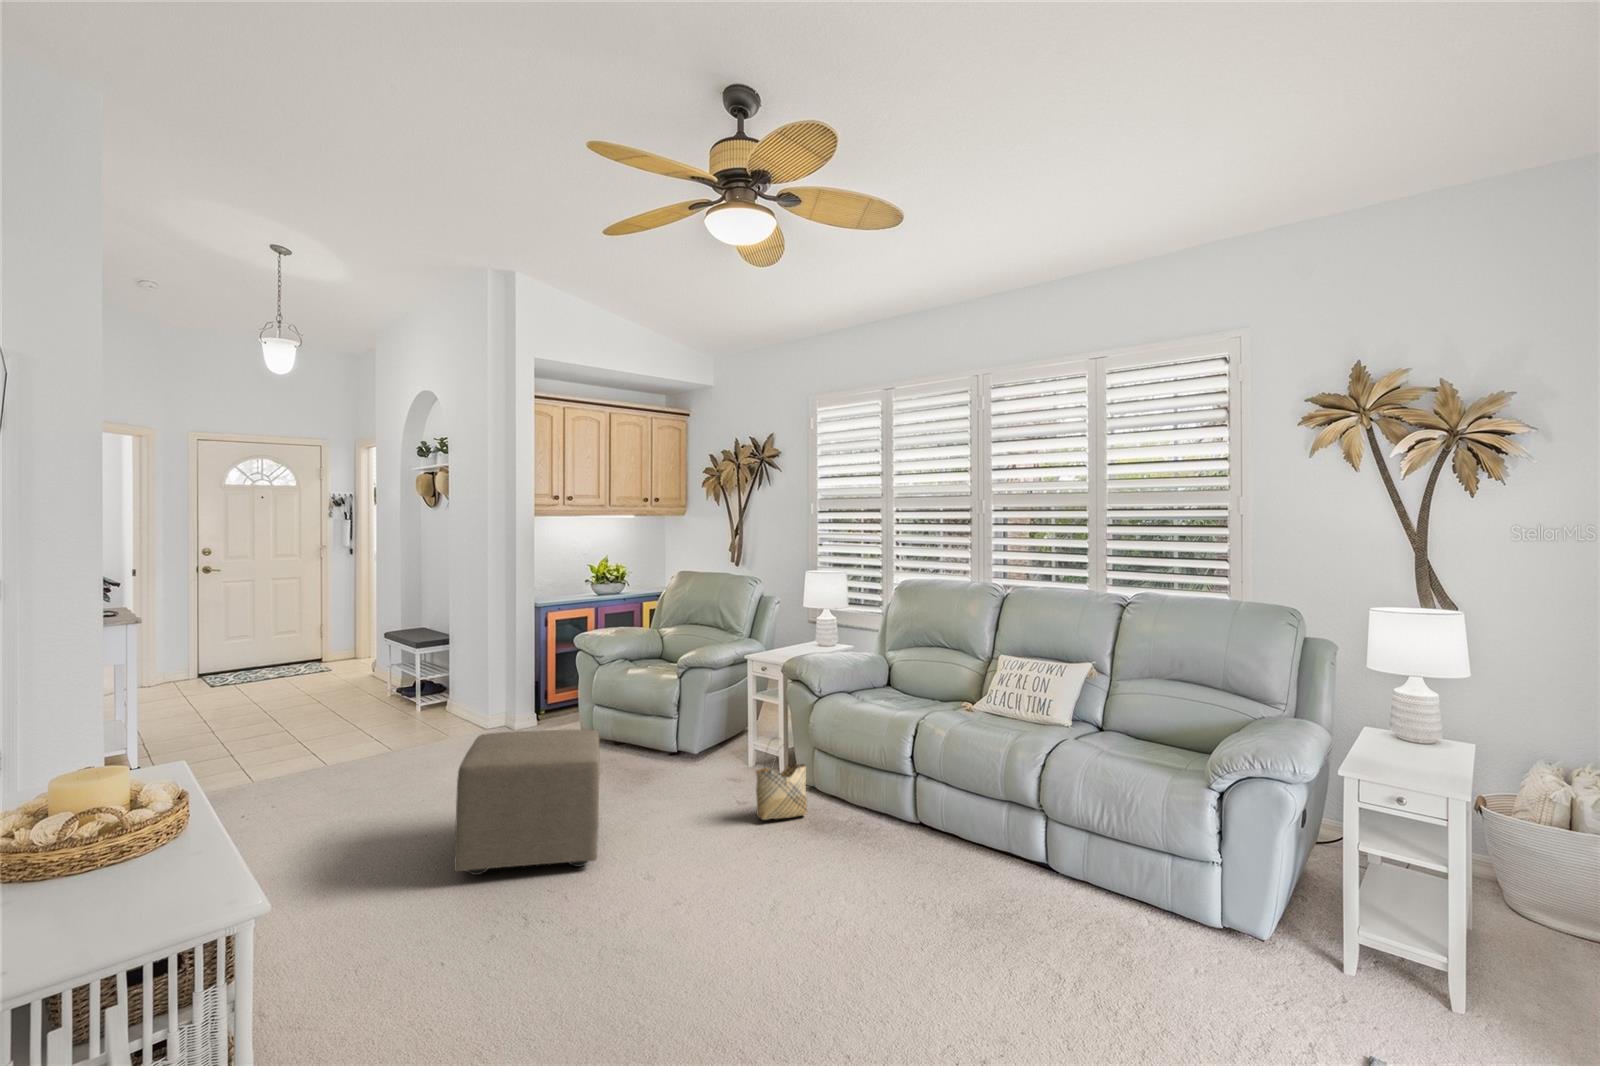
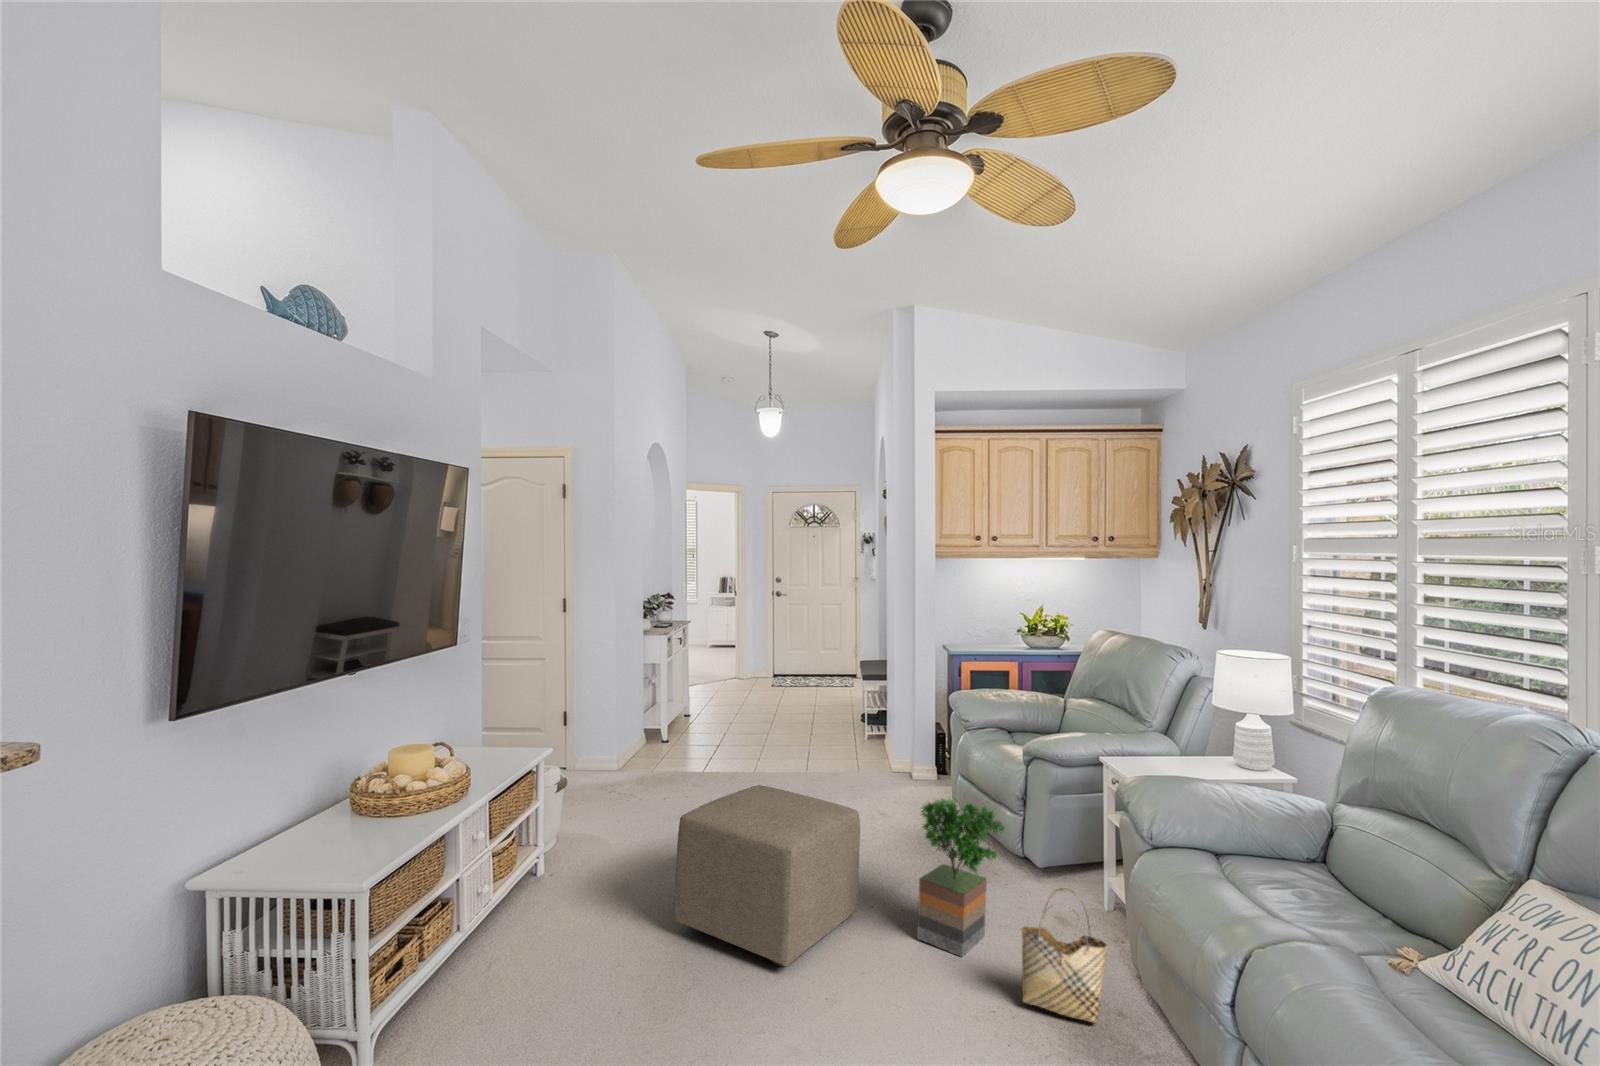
potted tree: none [646,701,719,816] -> present [917,799,1005,957]

